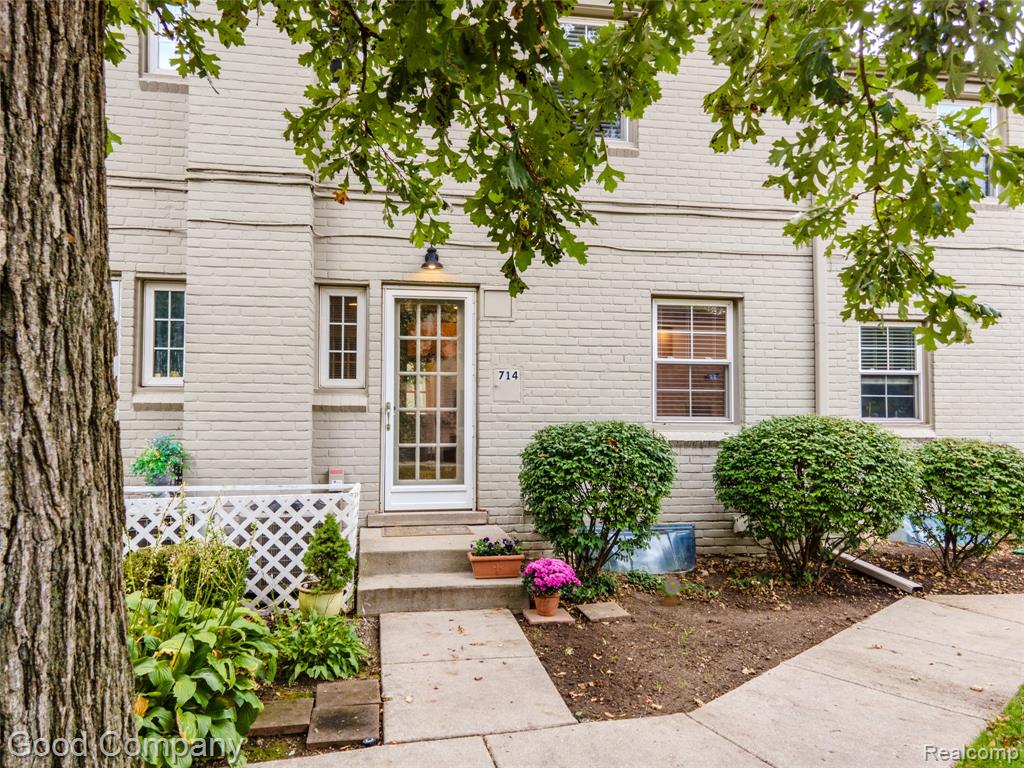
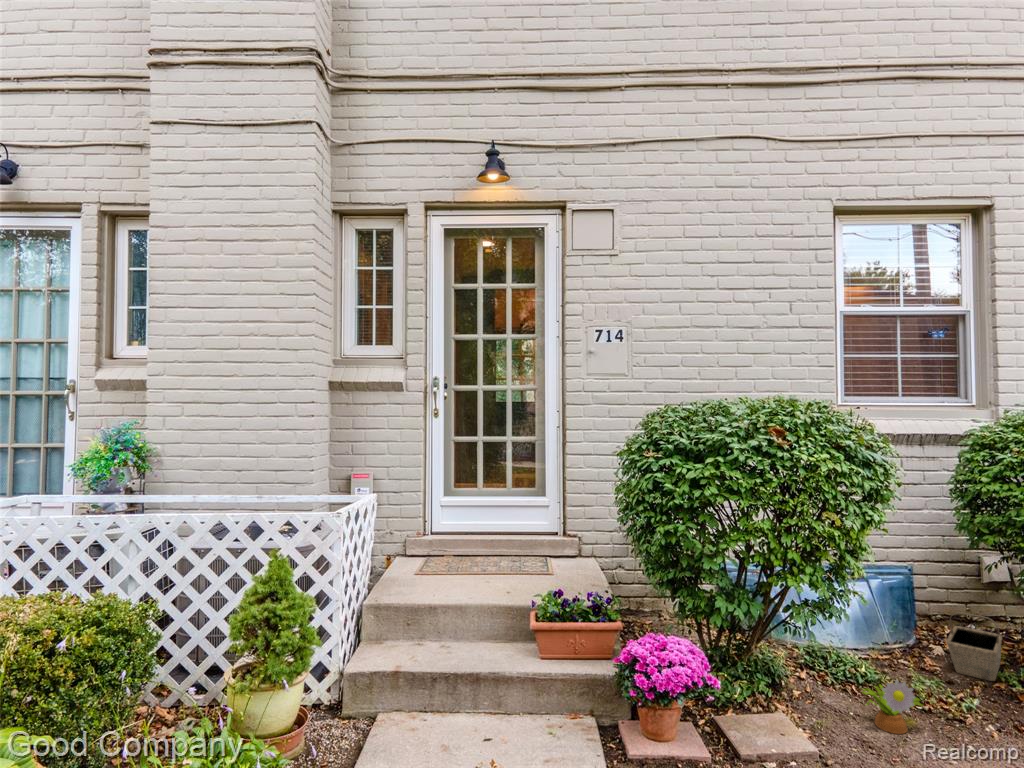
basket: none [707,546,737,583] -> present [947,612,1002,681]

